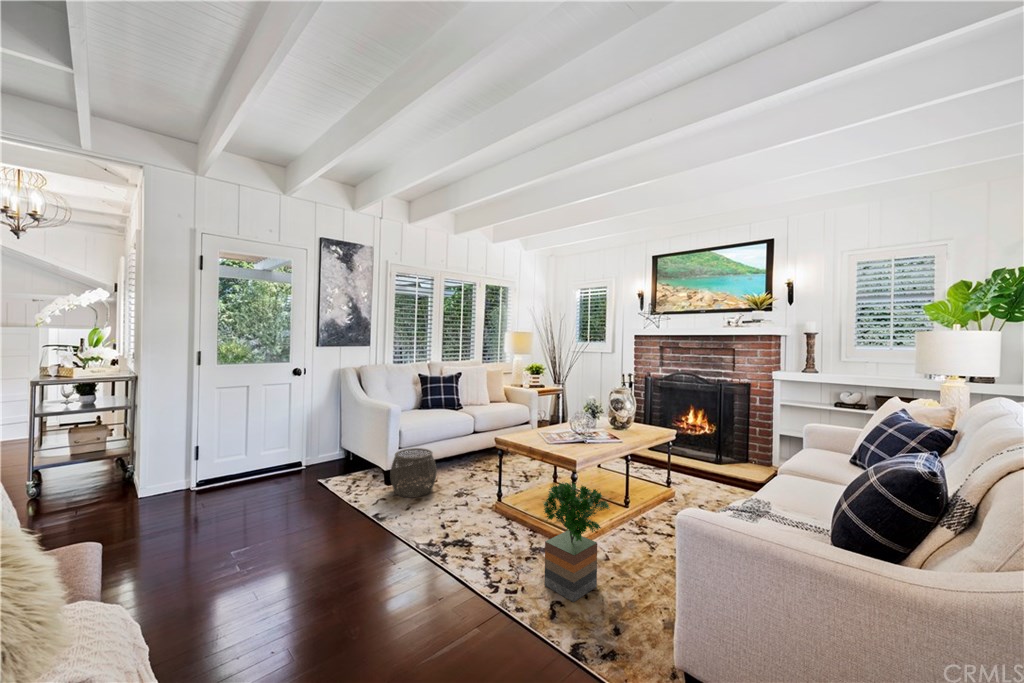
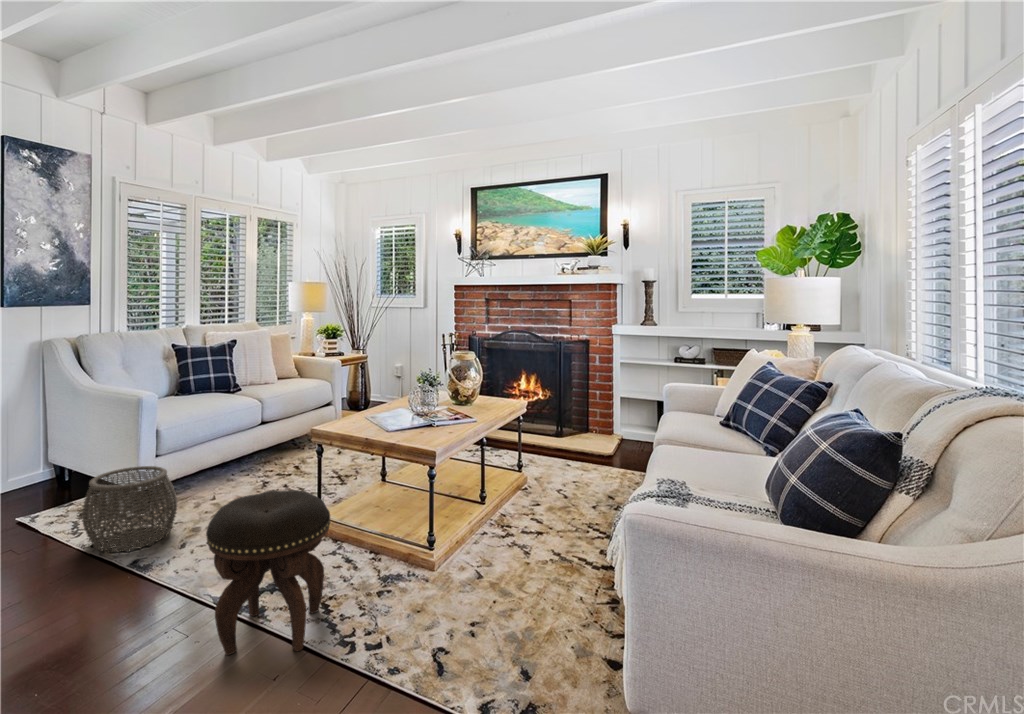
footstool: none [439,471,507,574] -> present [206,490,330,655]
potted tree: present [544,483,610,602] -> none [399,483,497,655]

